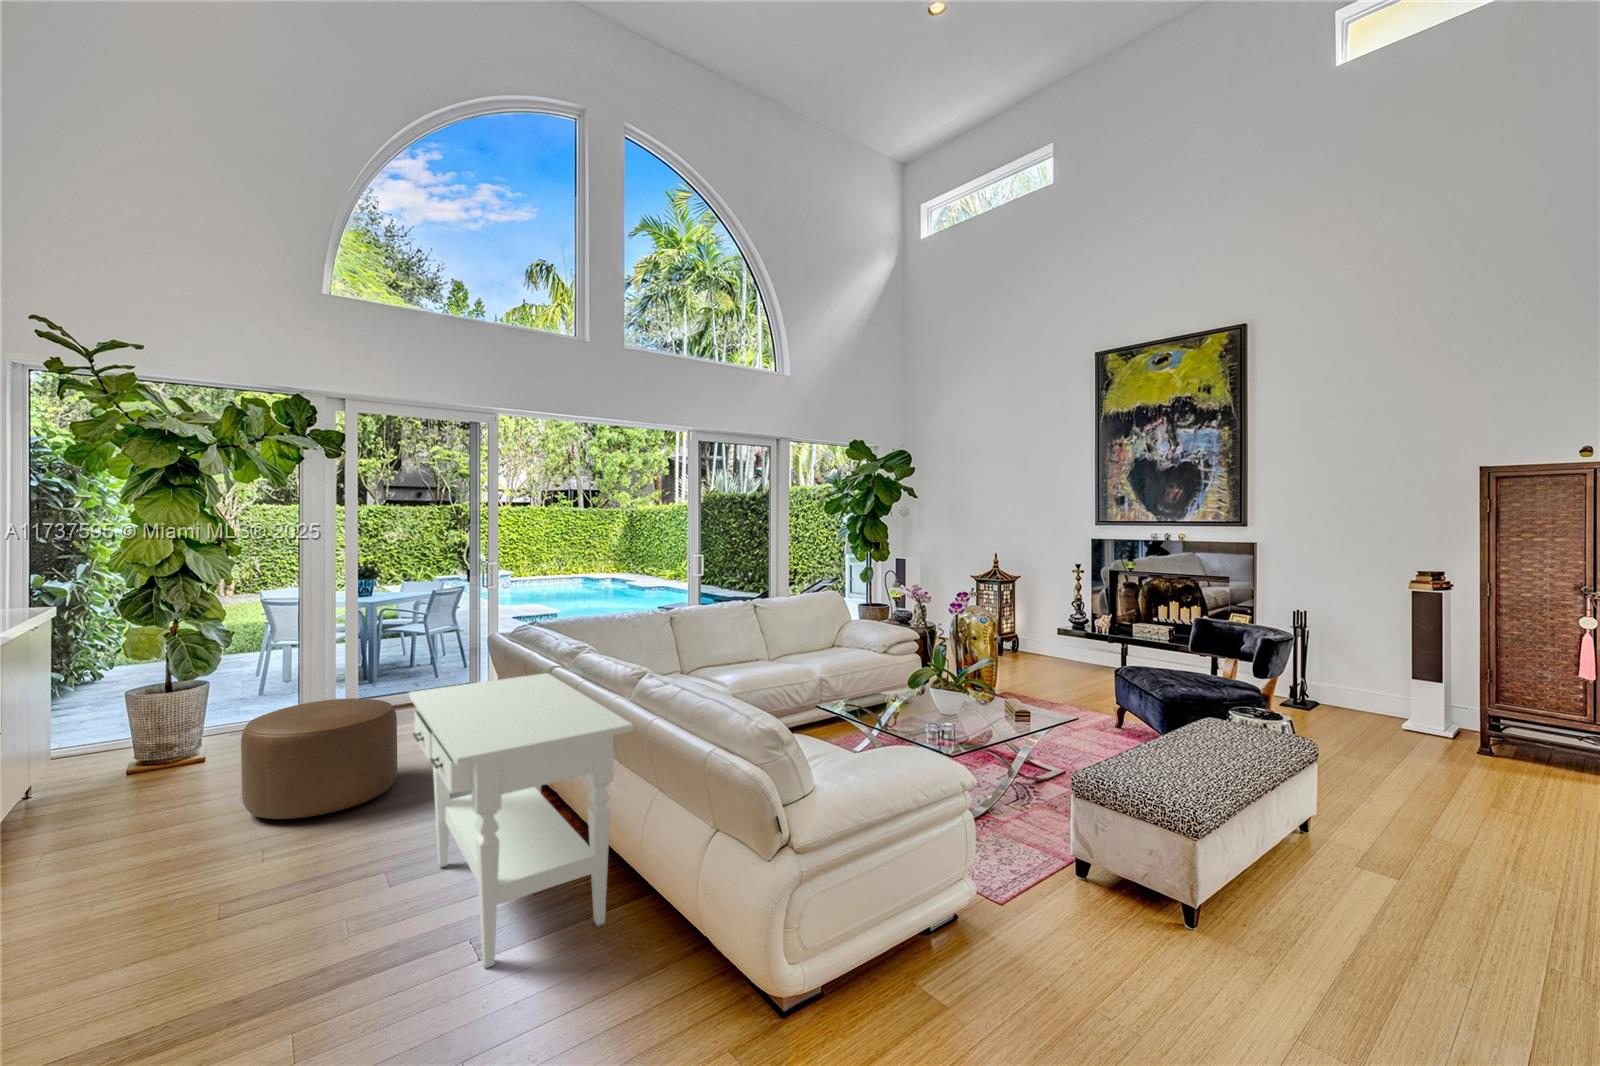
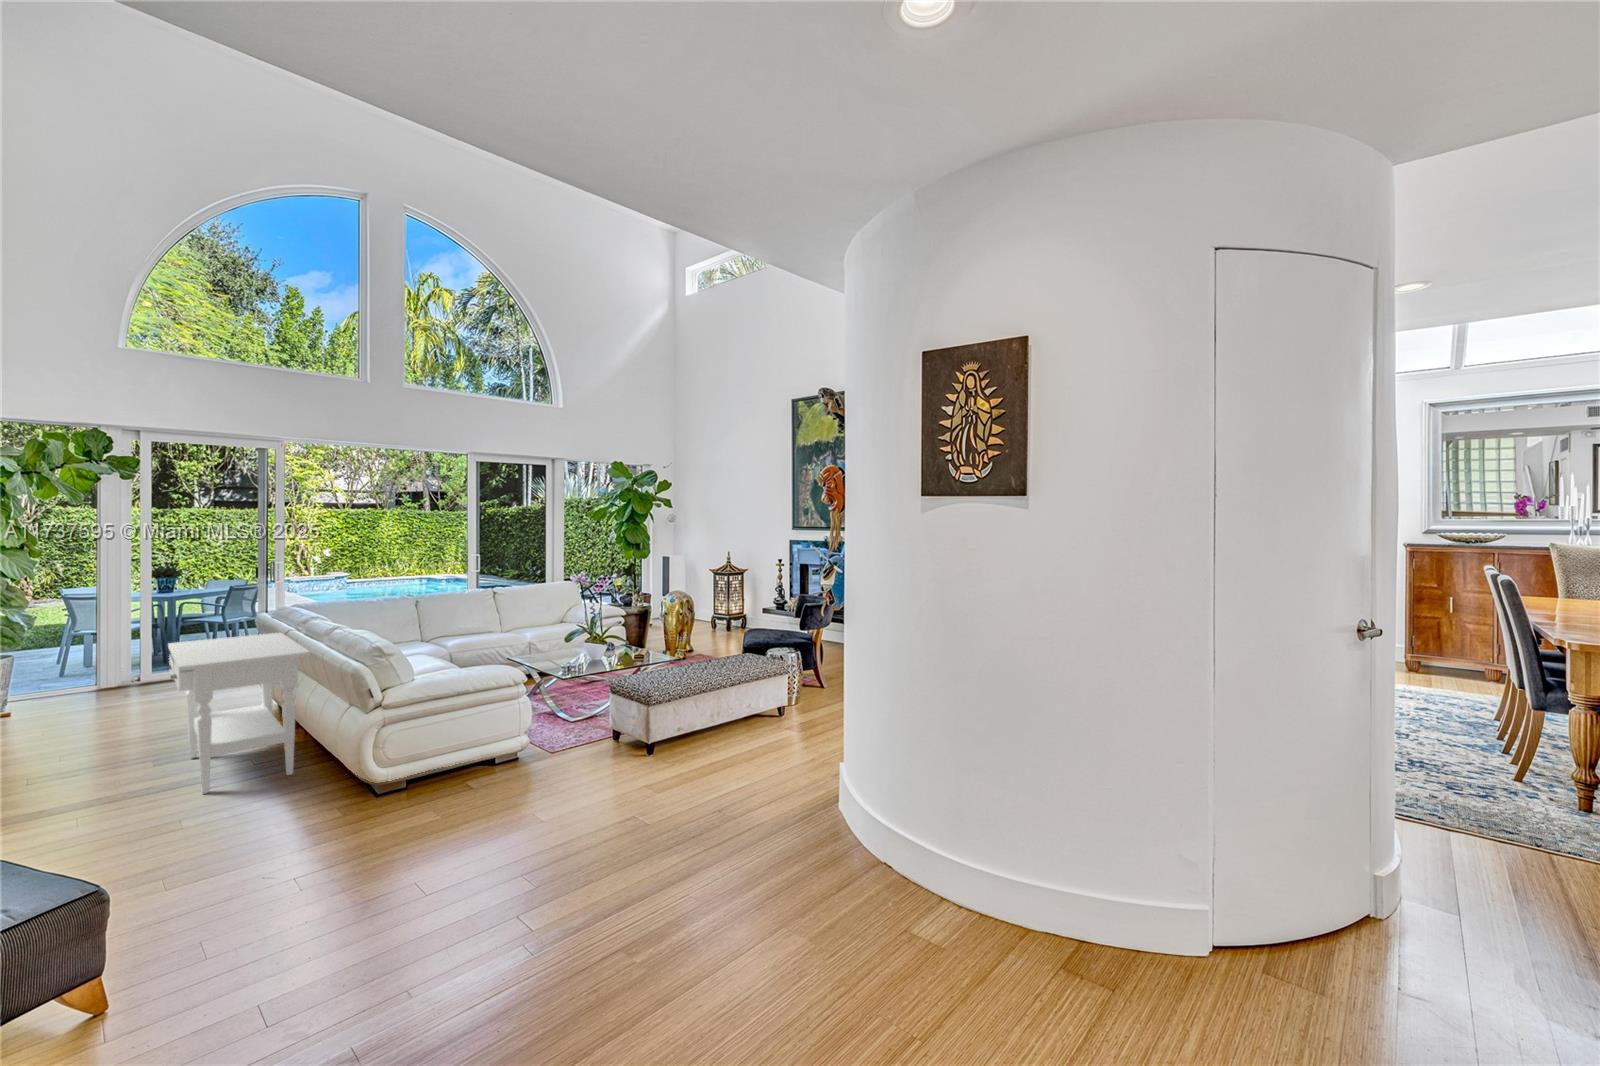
ottoman: present [241,698,397,819] -> none [40,662,174,742]

